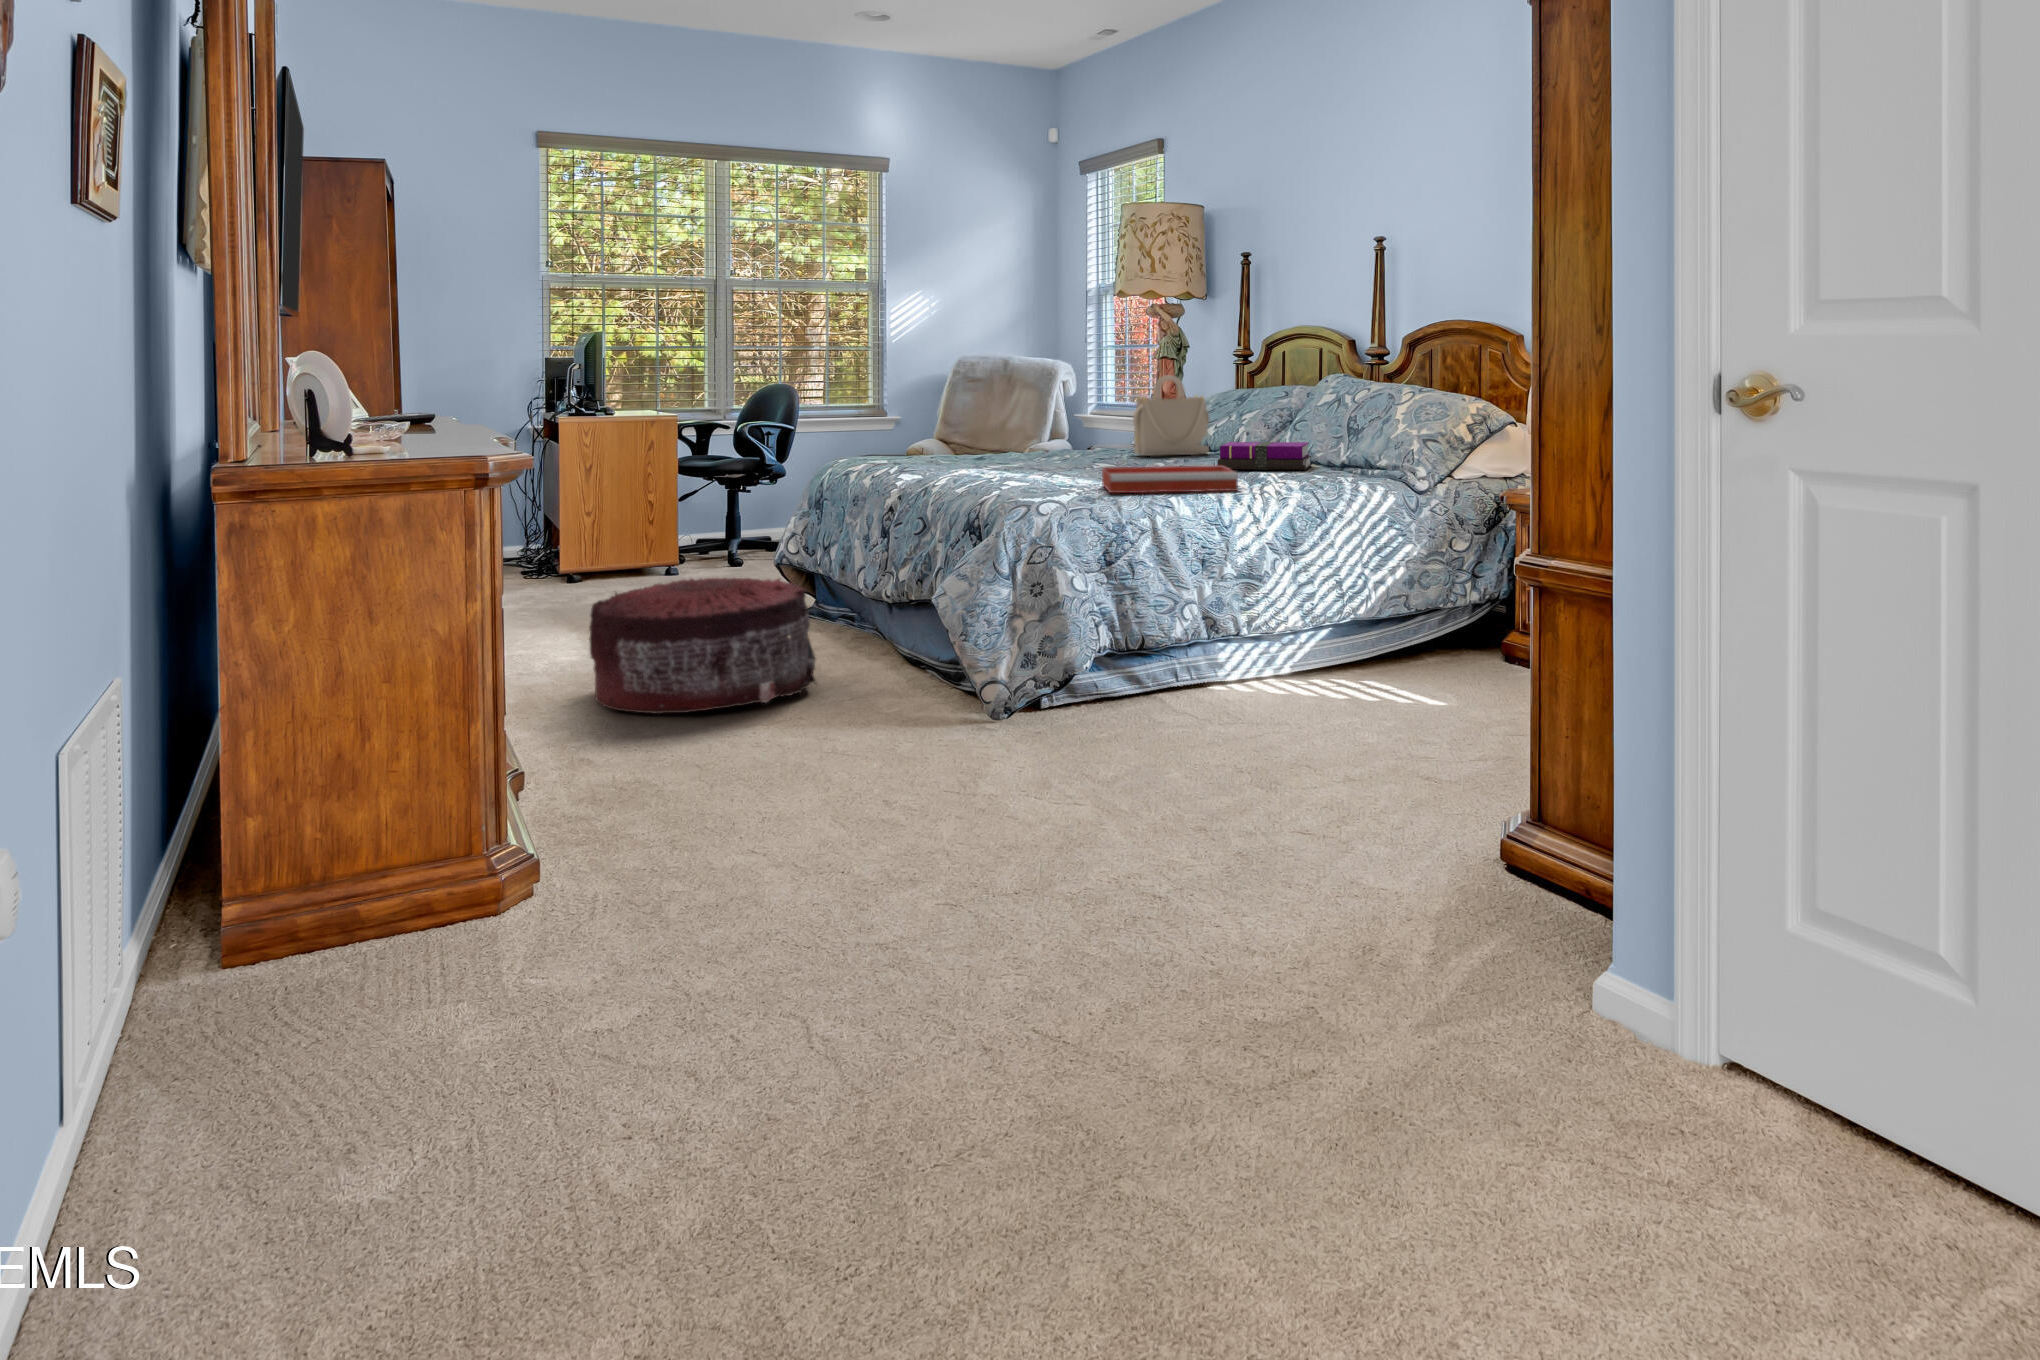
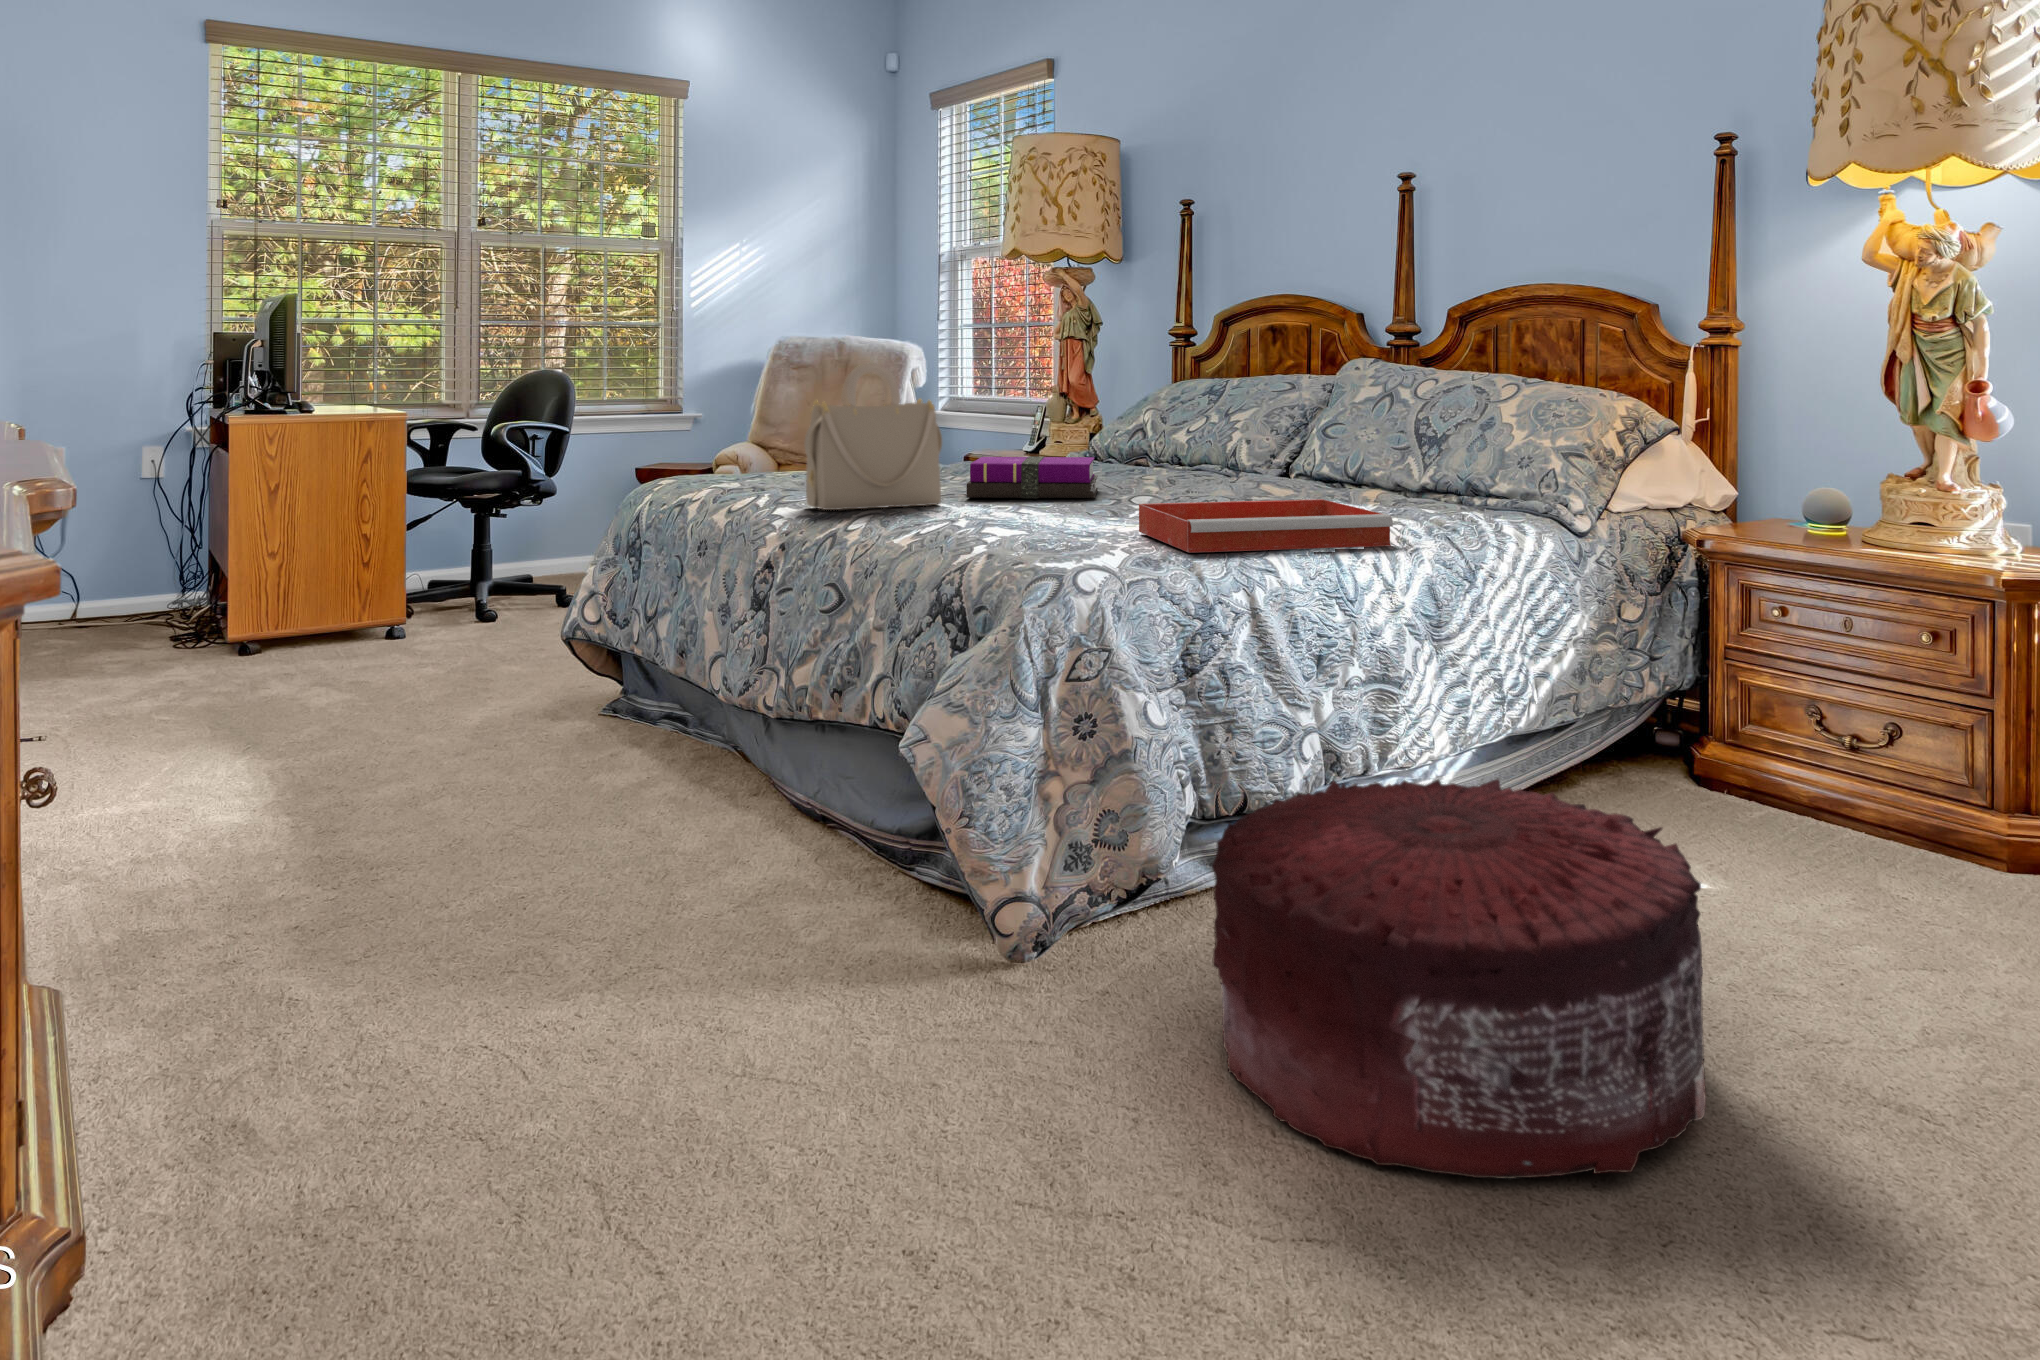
handbag: present [1133,375,1209,456] -> present [804,364,942,510]
notebook: present [1218,442,1311,470] -> present [966,456,1098,499]
pouf: present [589,578,816,714] -> present [1212,779,1706,1179]

